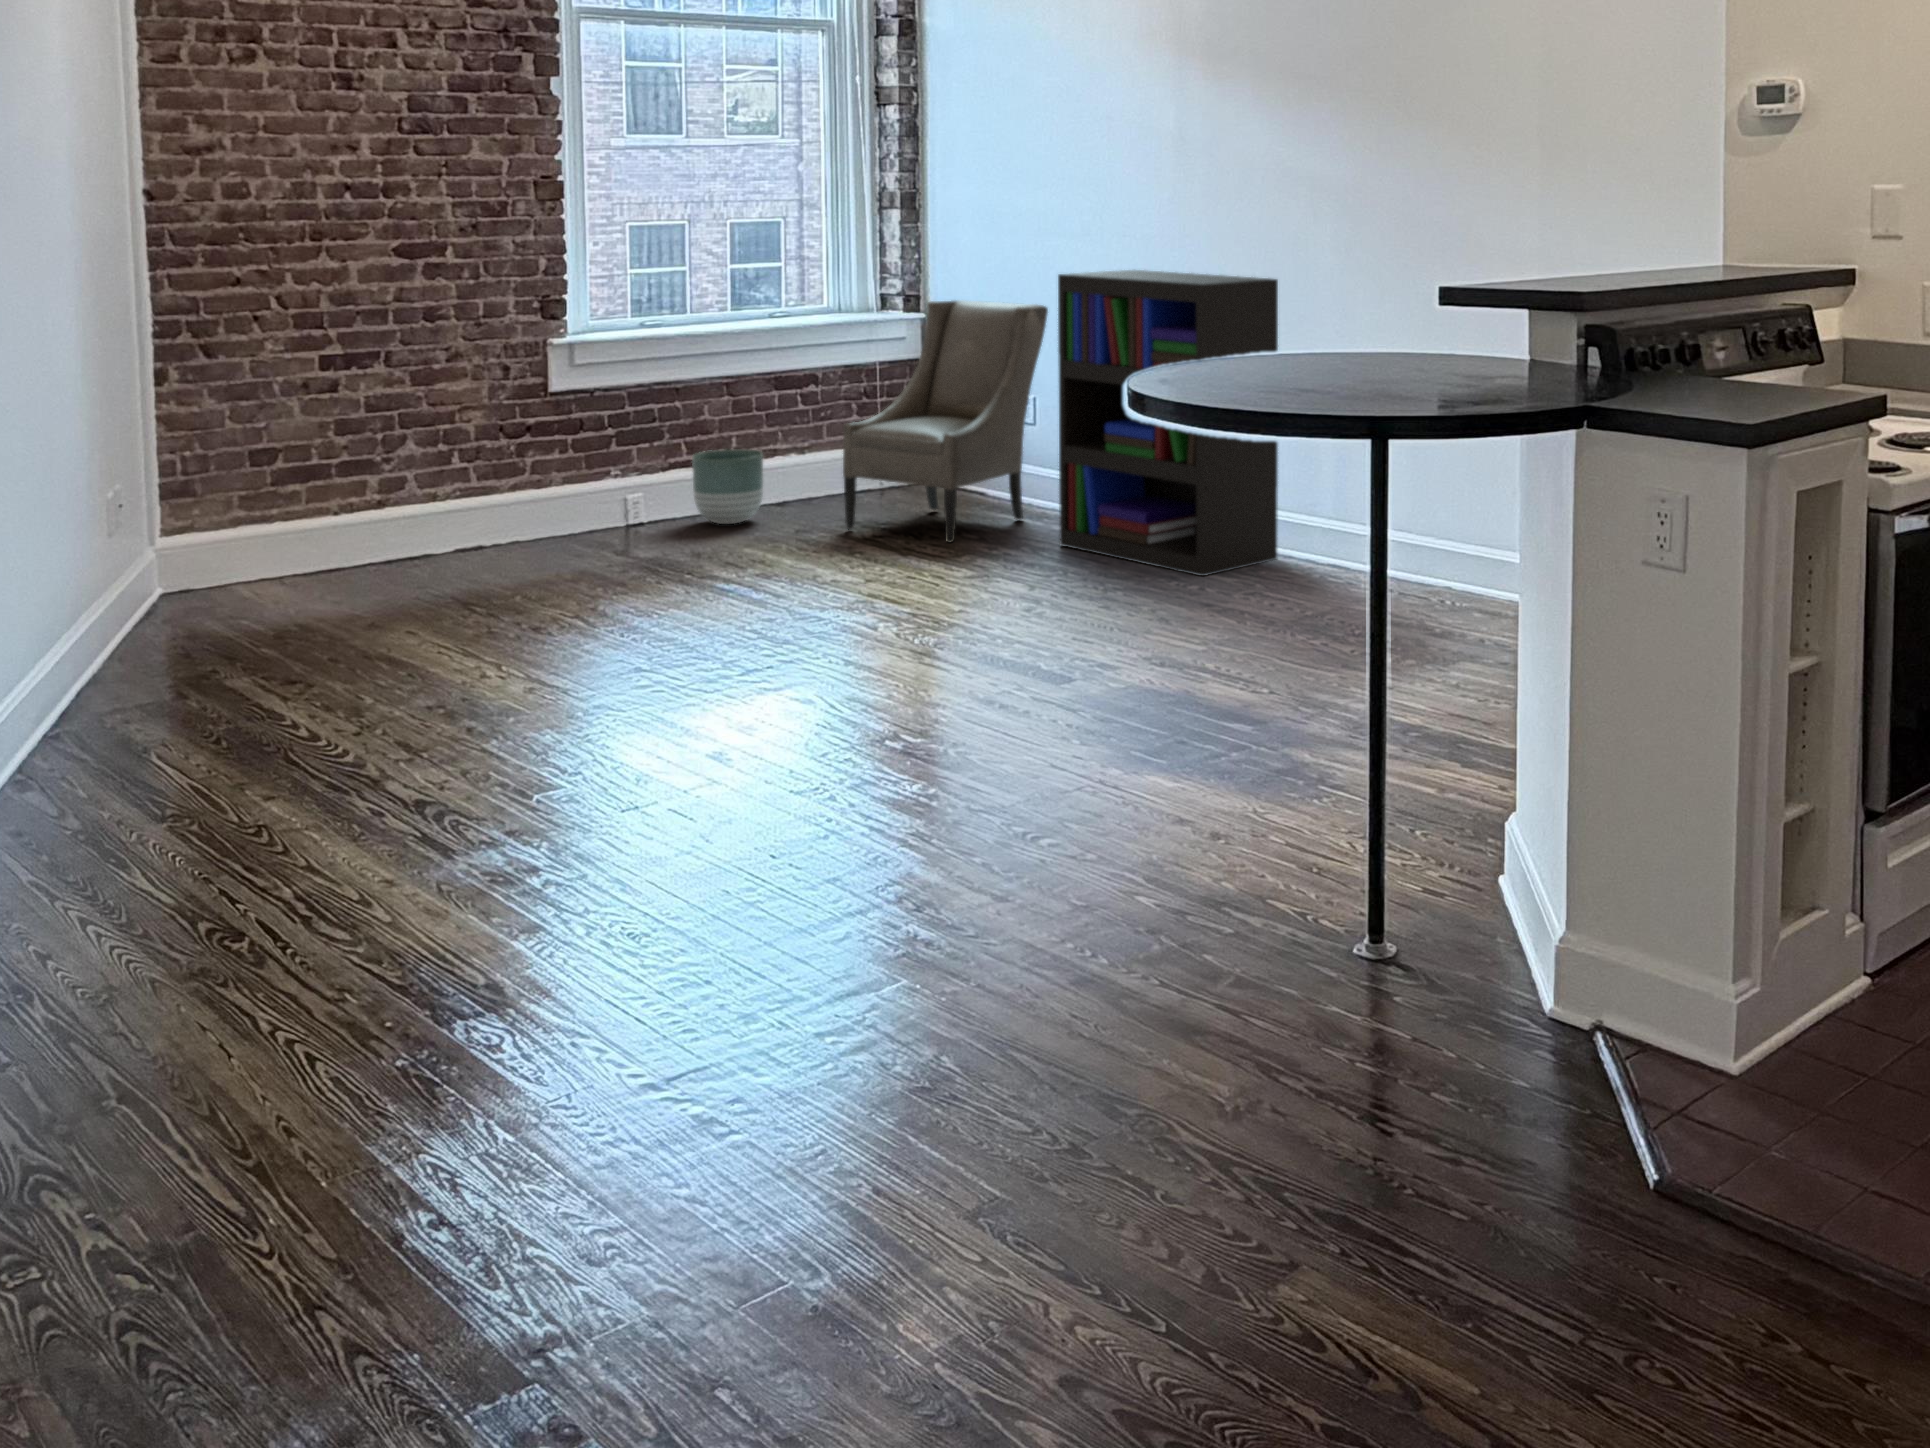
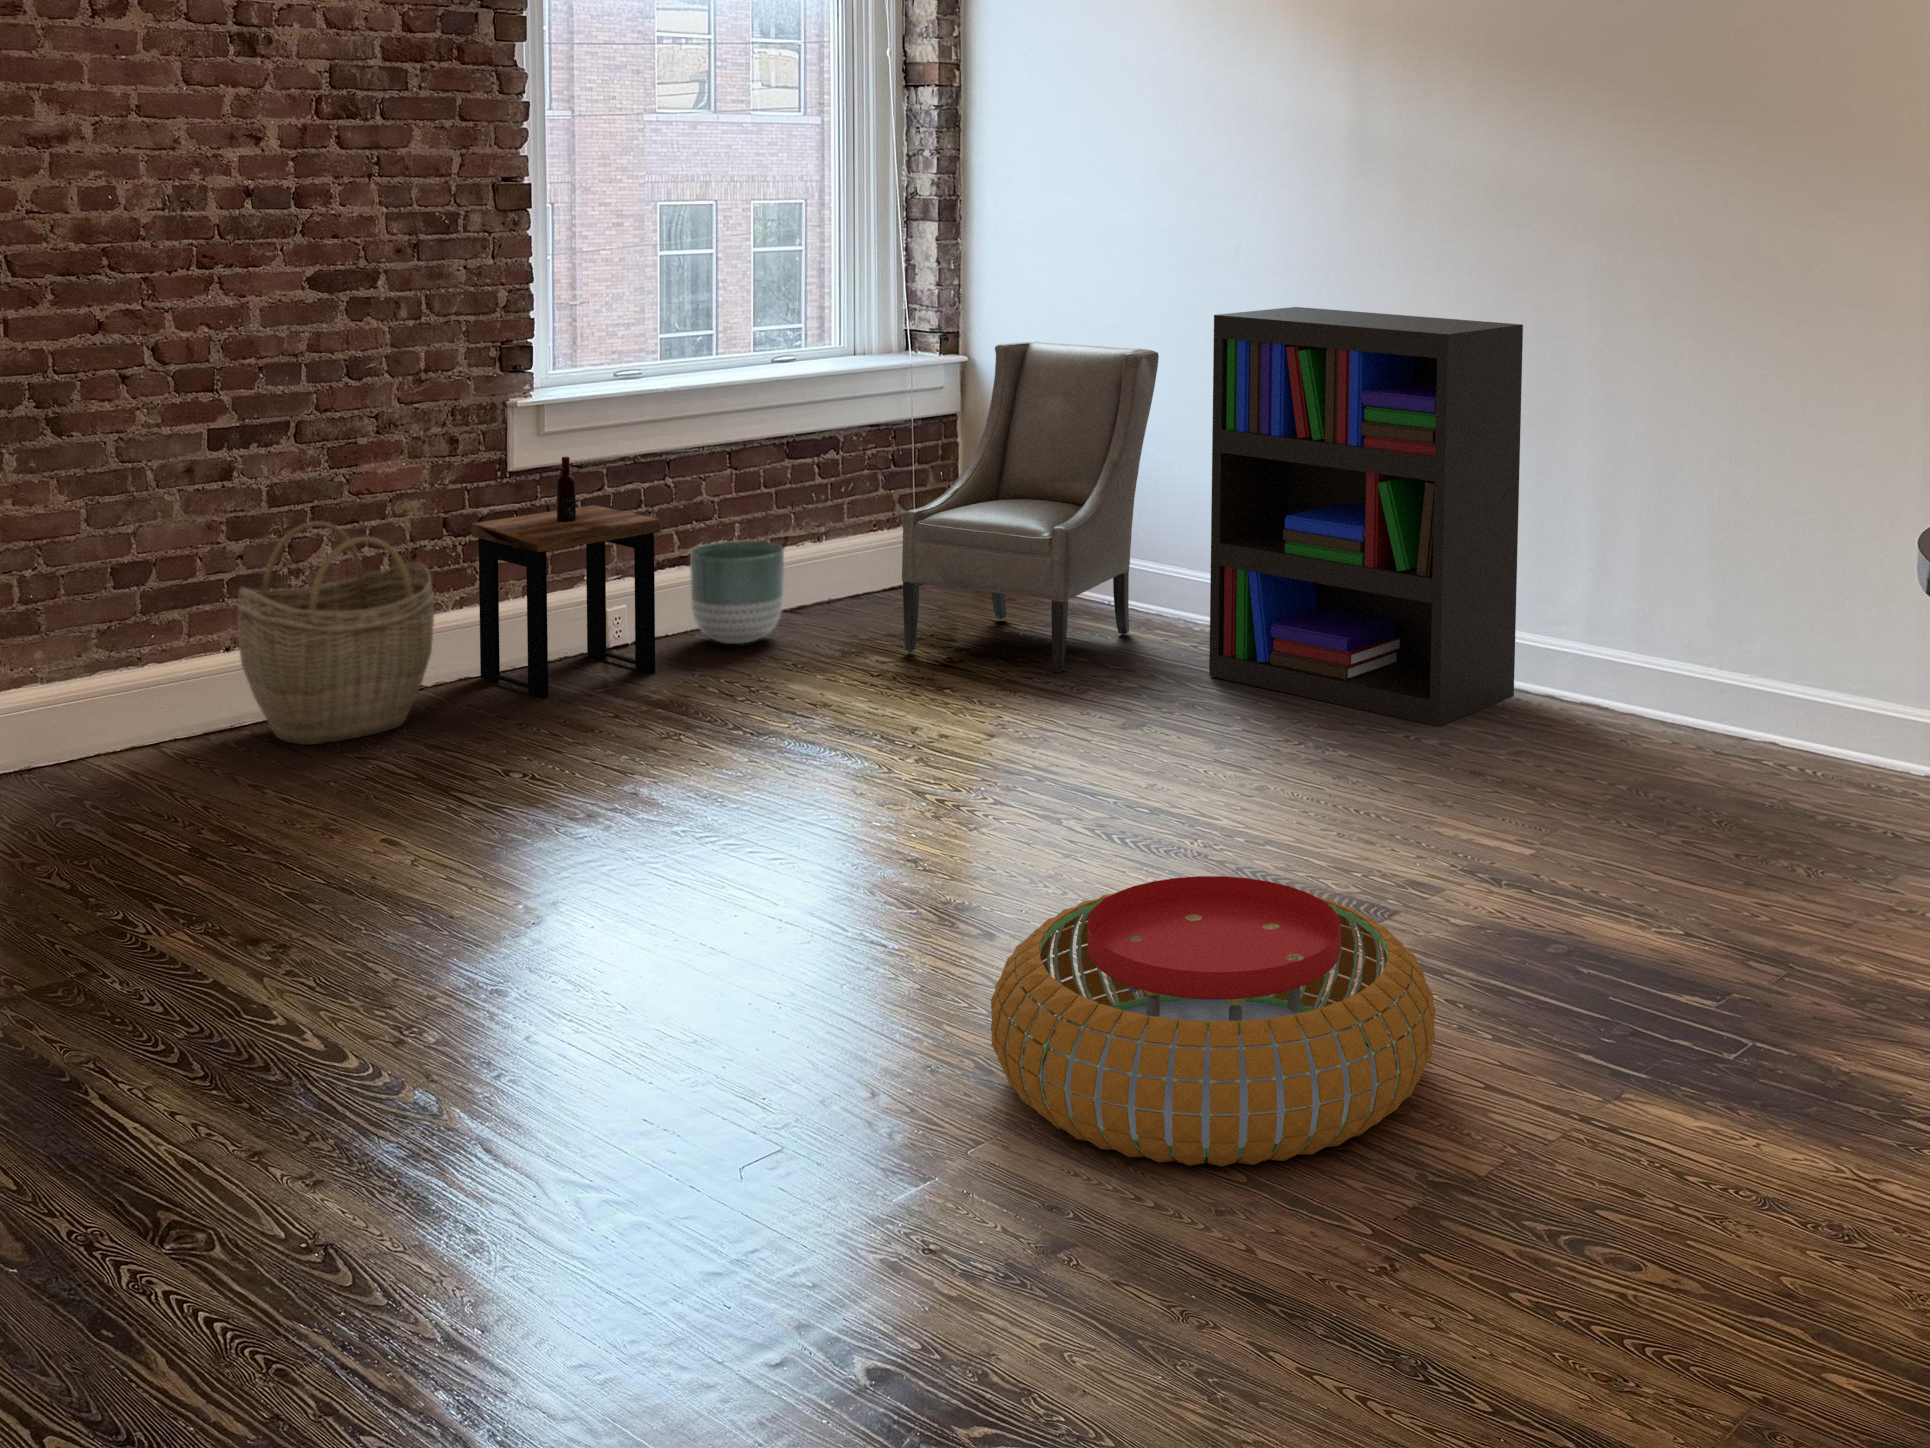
side table: none [520,381,659,555] -> present [471,457,661,698]
woven basket: none [338,423,480,580] -> present [237,522,434,745]
pouf: none [710,630,1012,794] -> present [991,876,1436,1167]

